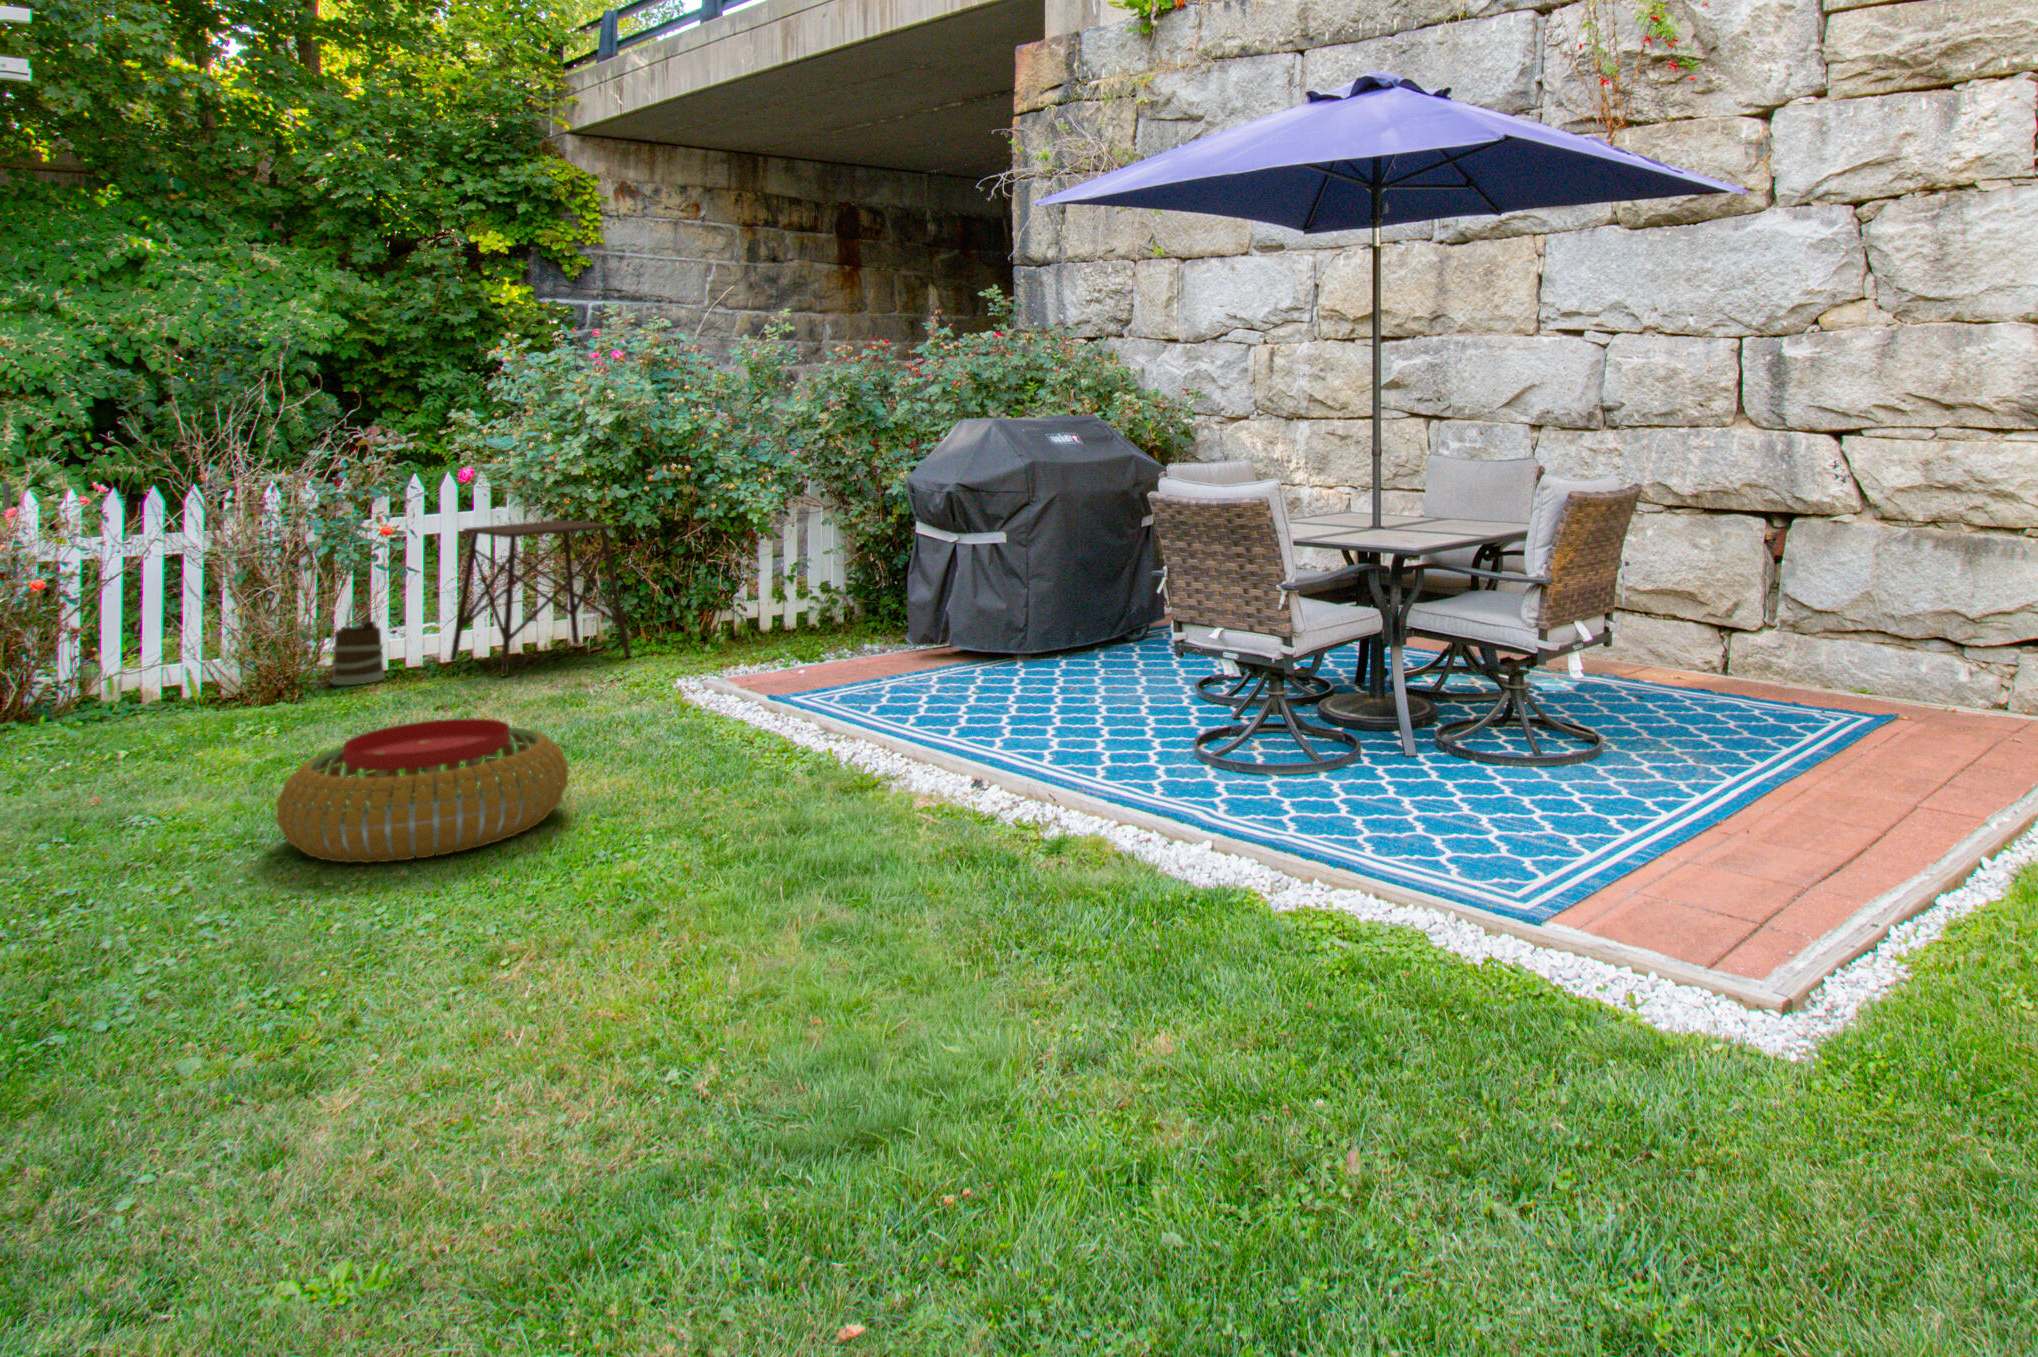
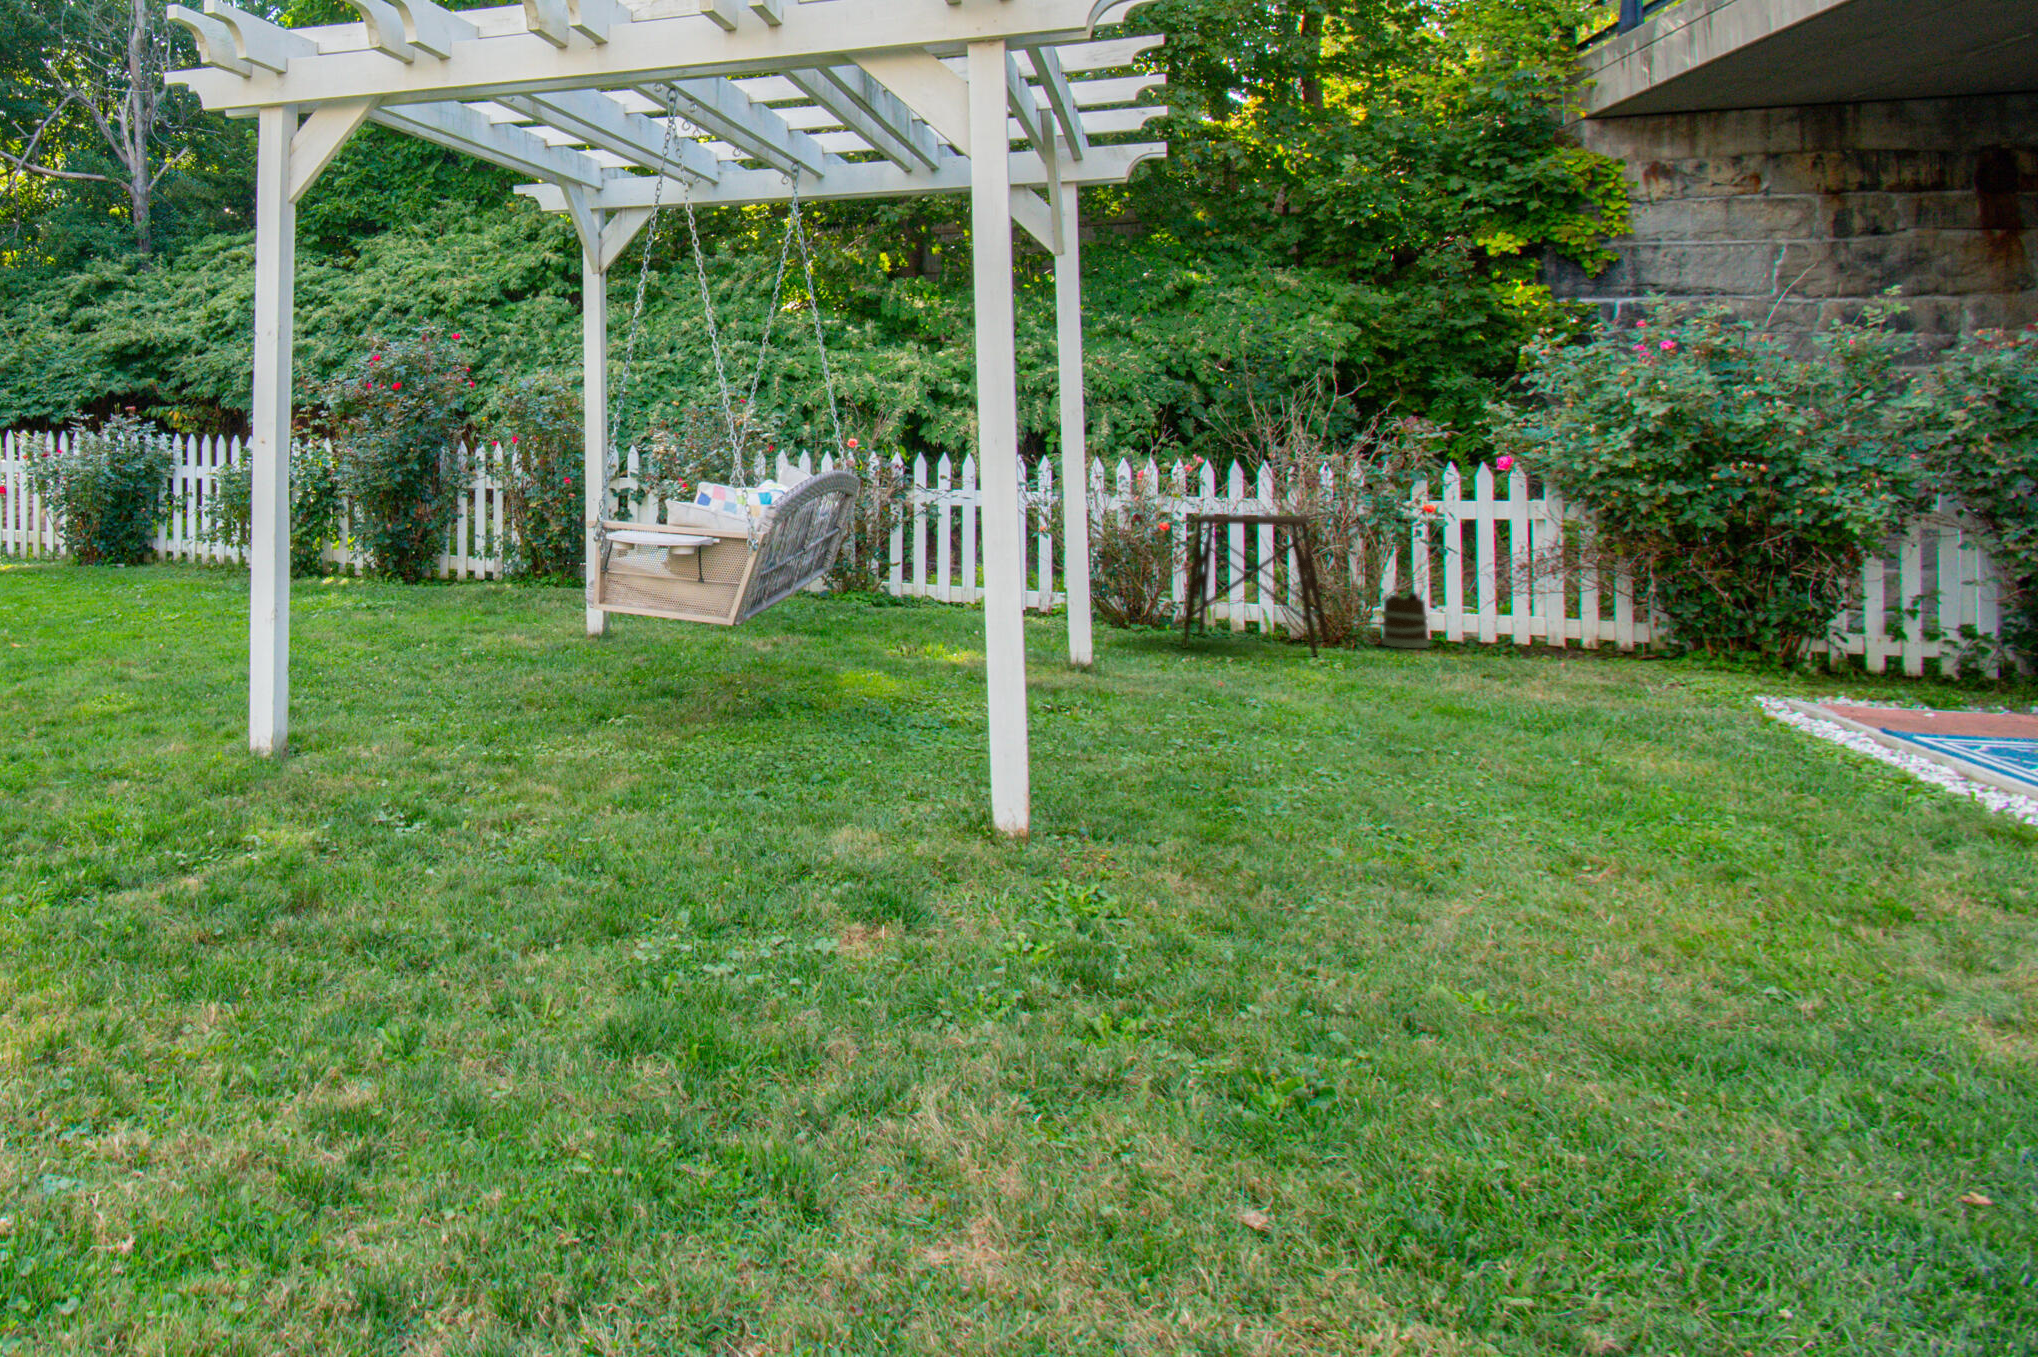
side table: present [450,520,631,676] -> present [1182,514,1329,656]
pouf: present [277,718,568,863] -> none [1373,665,1642,778]

